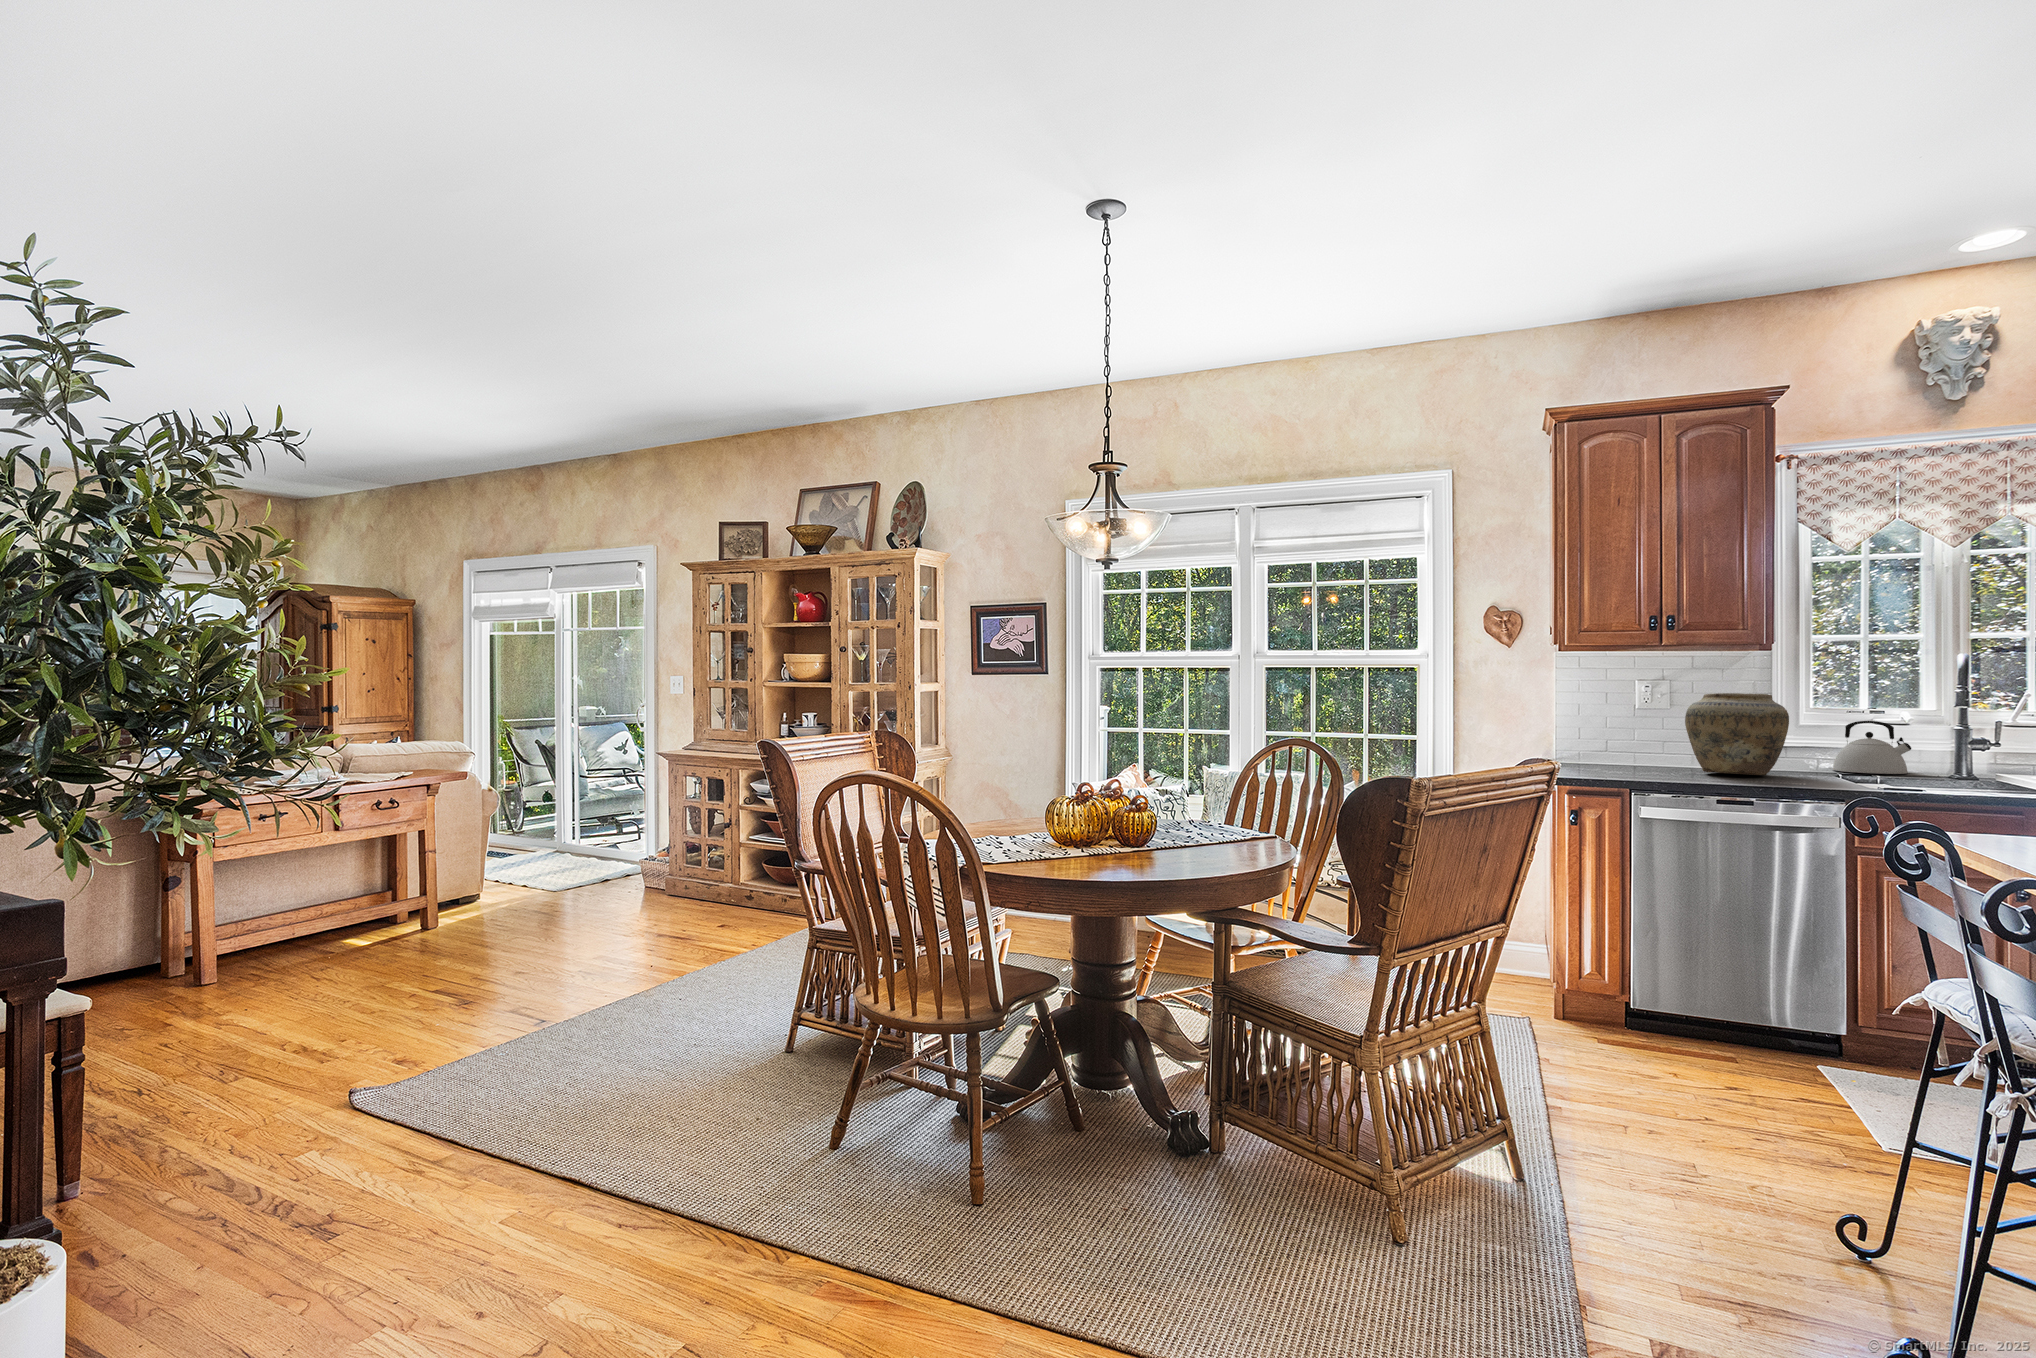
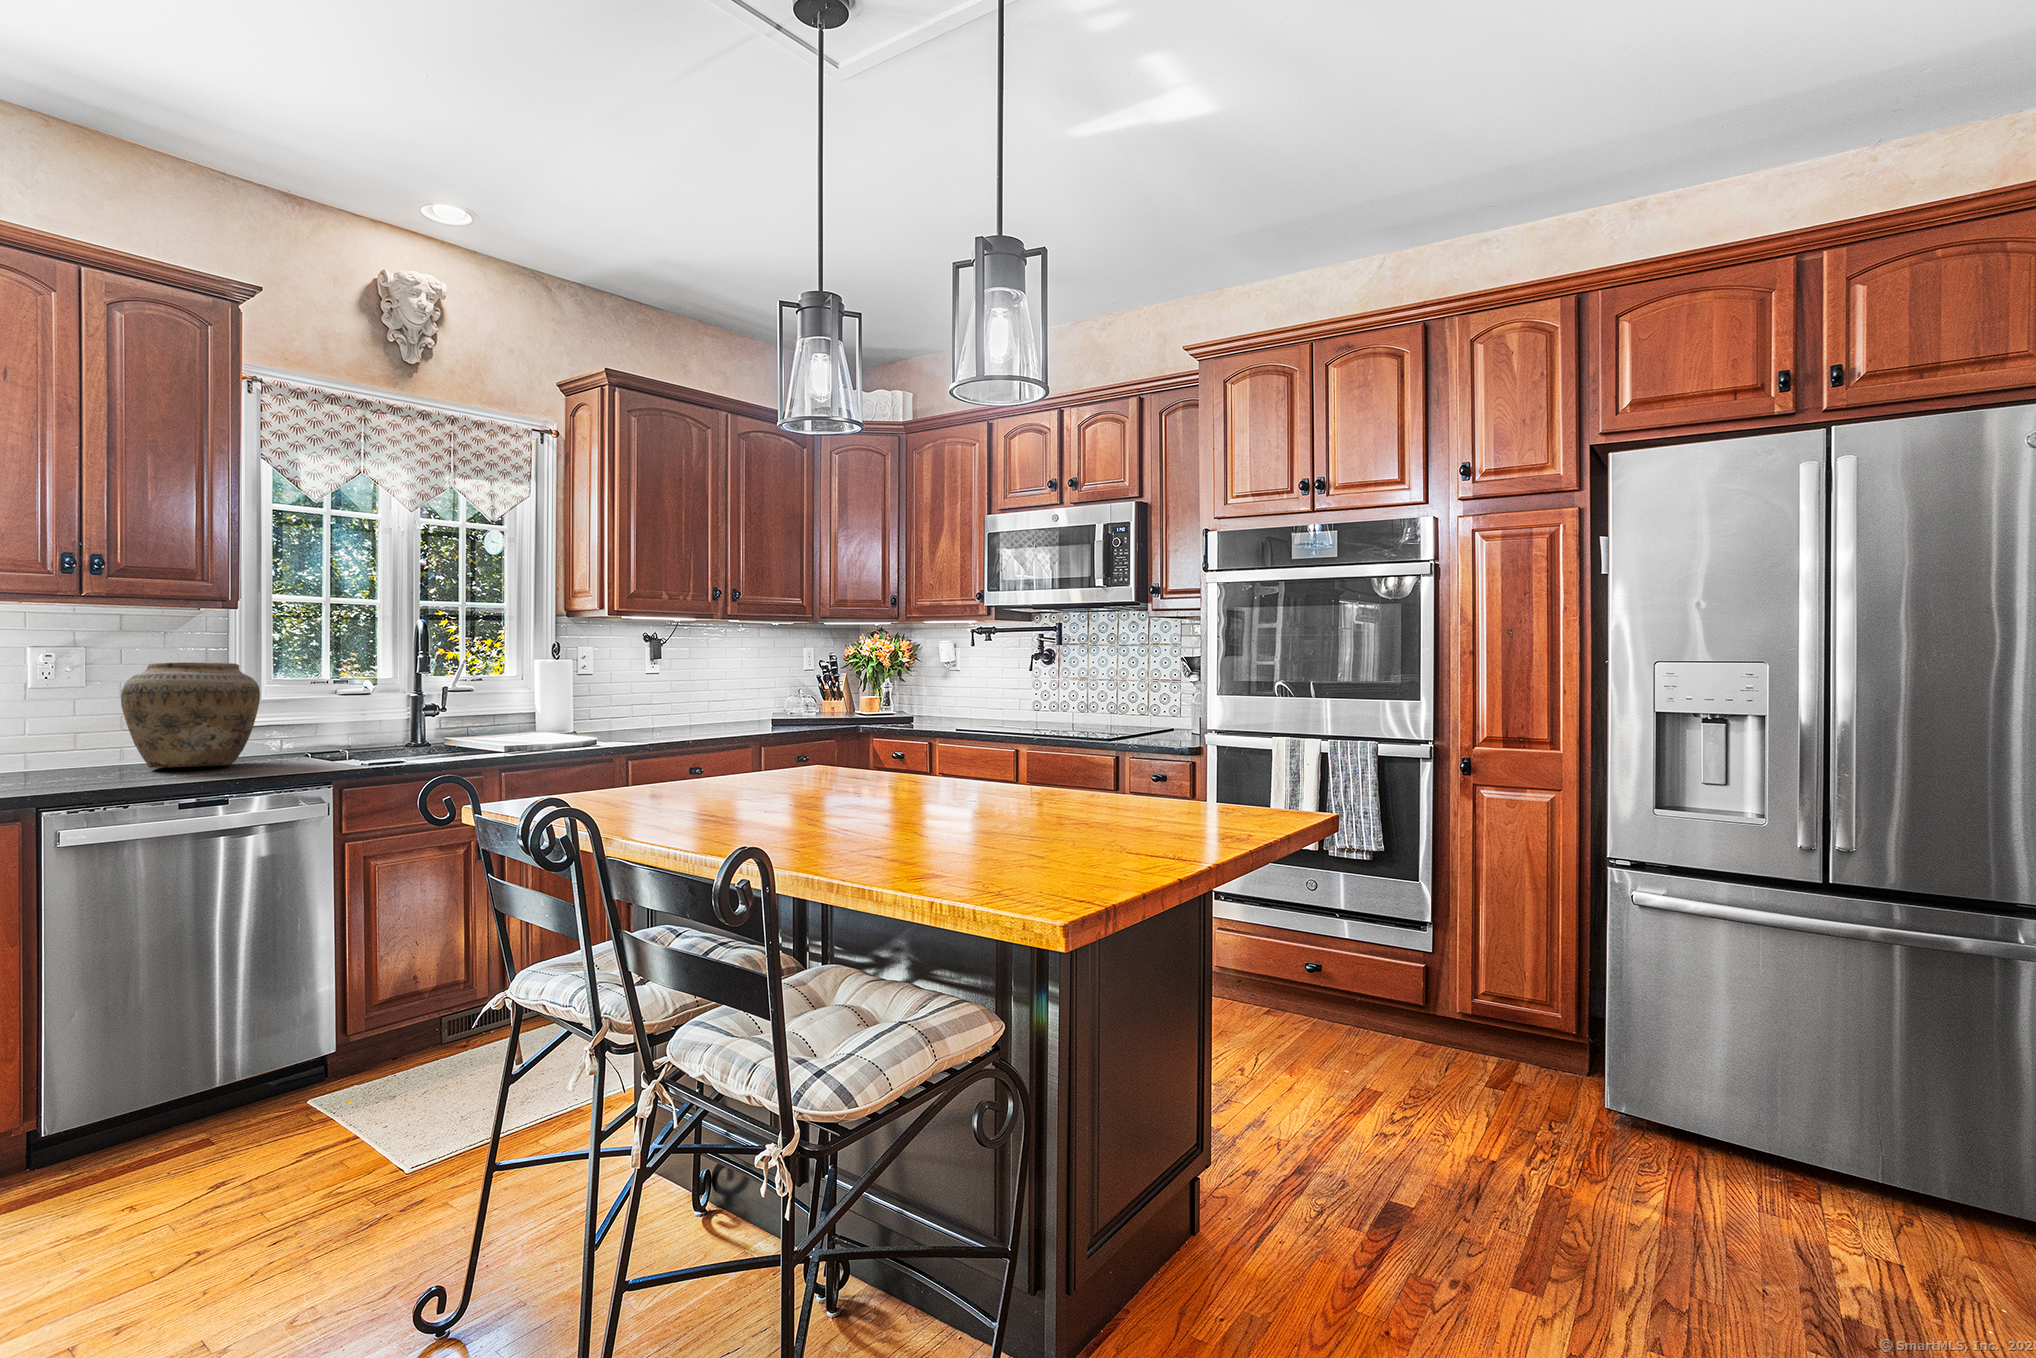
kettle: present [1833,721,1911,774] -> none [299,693,378,751]

